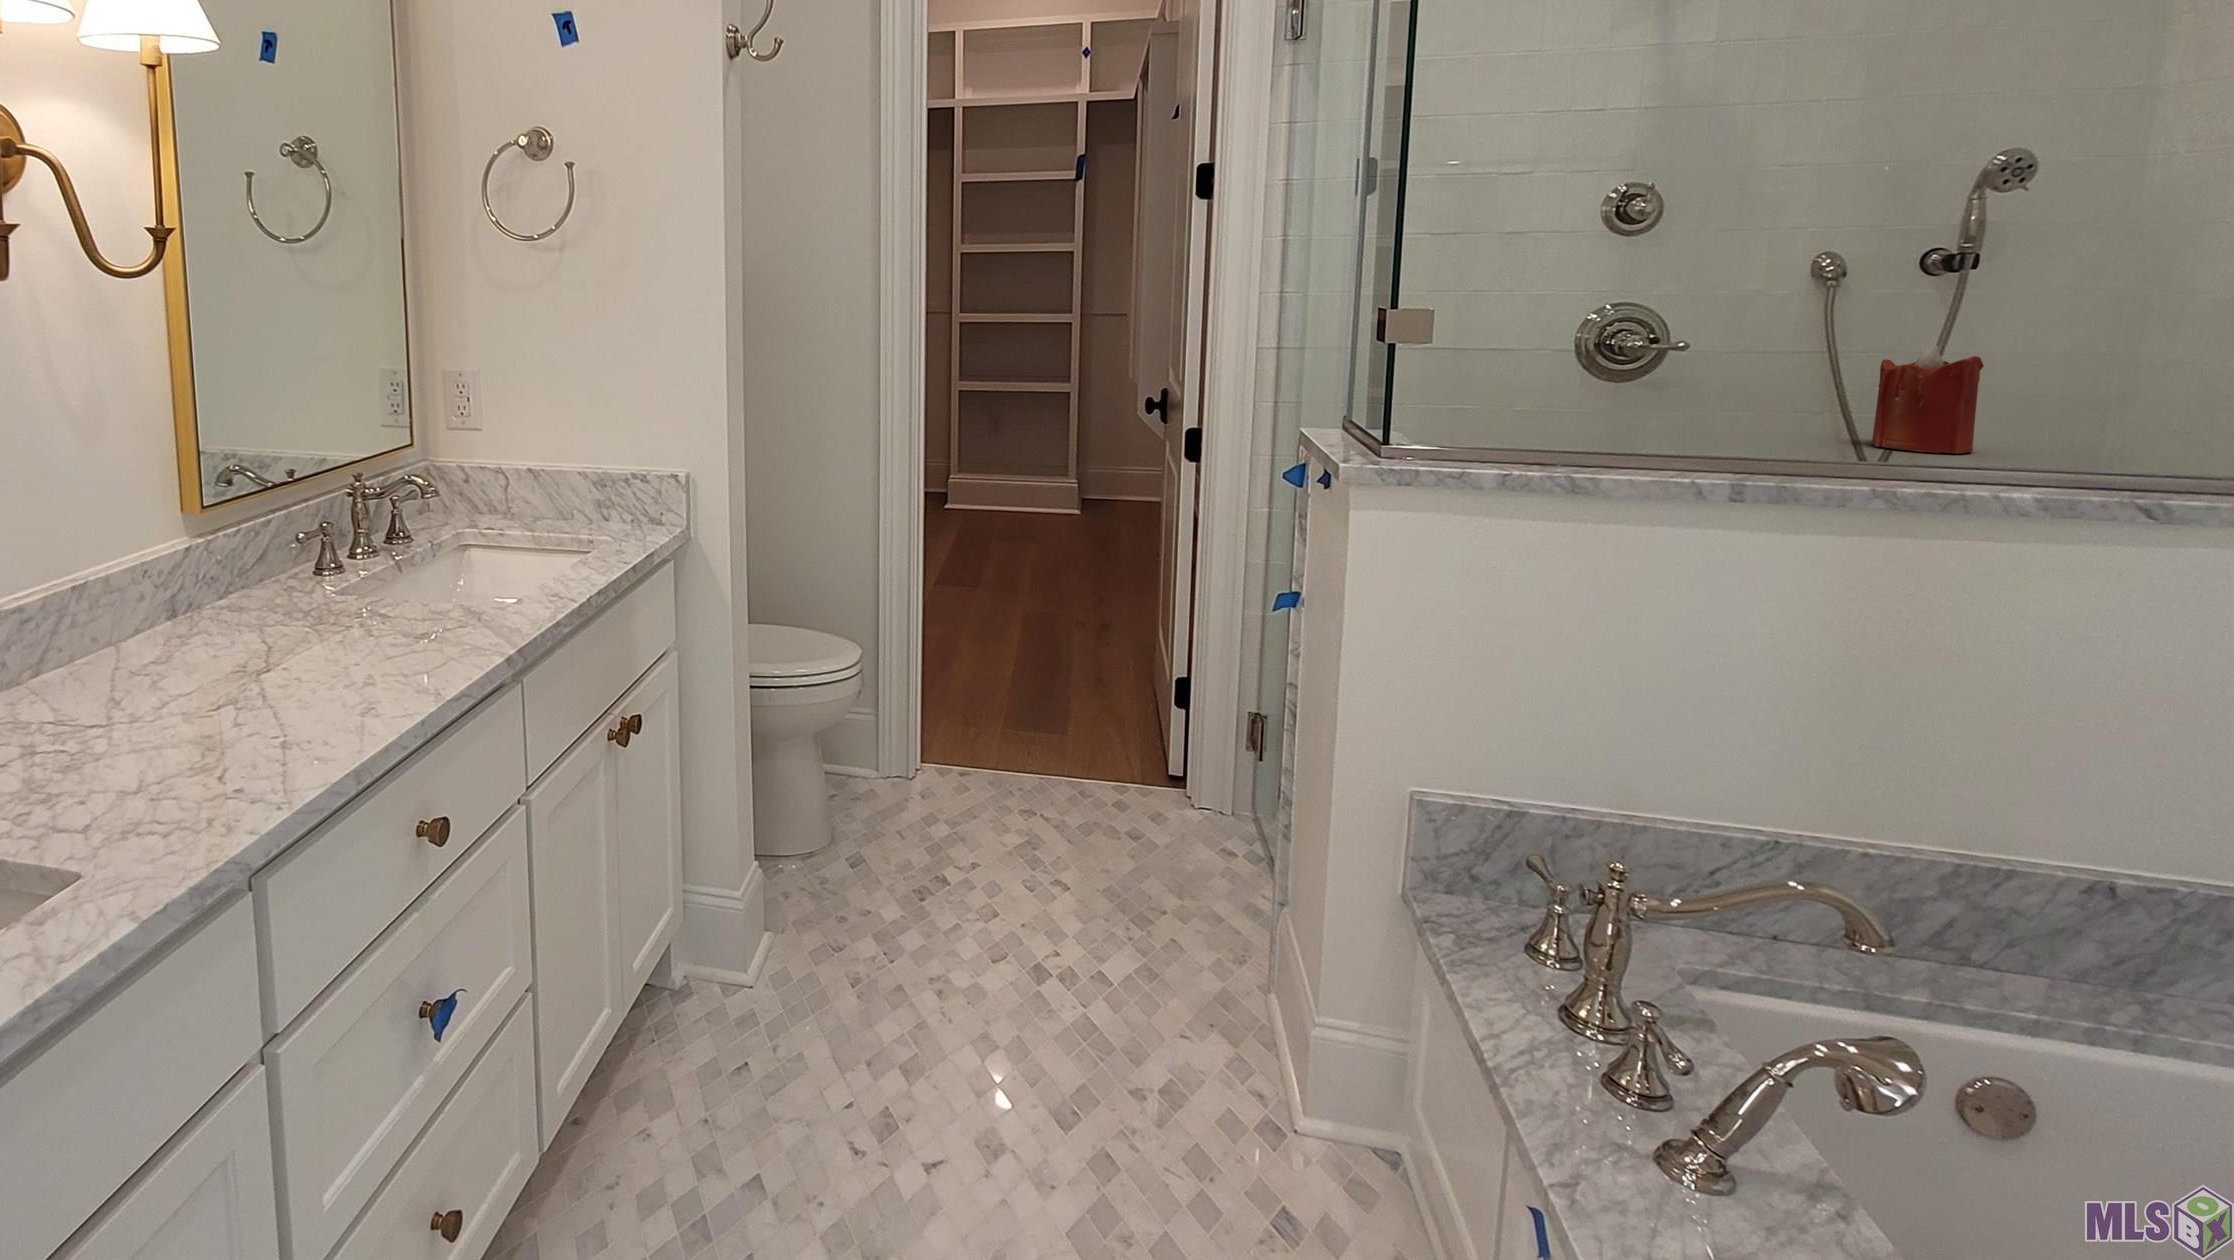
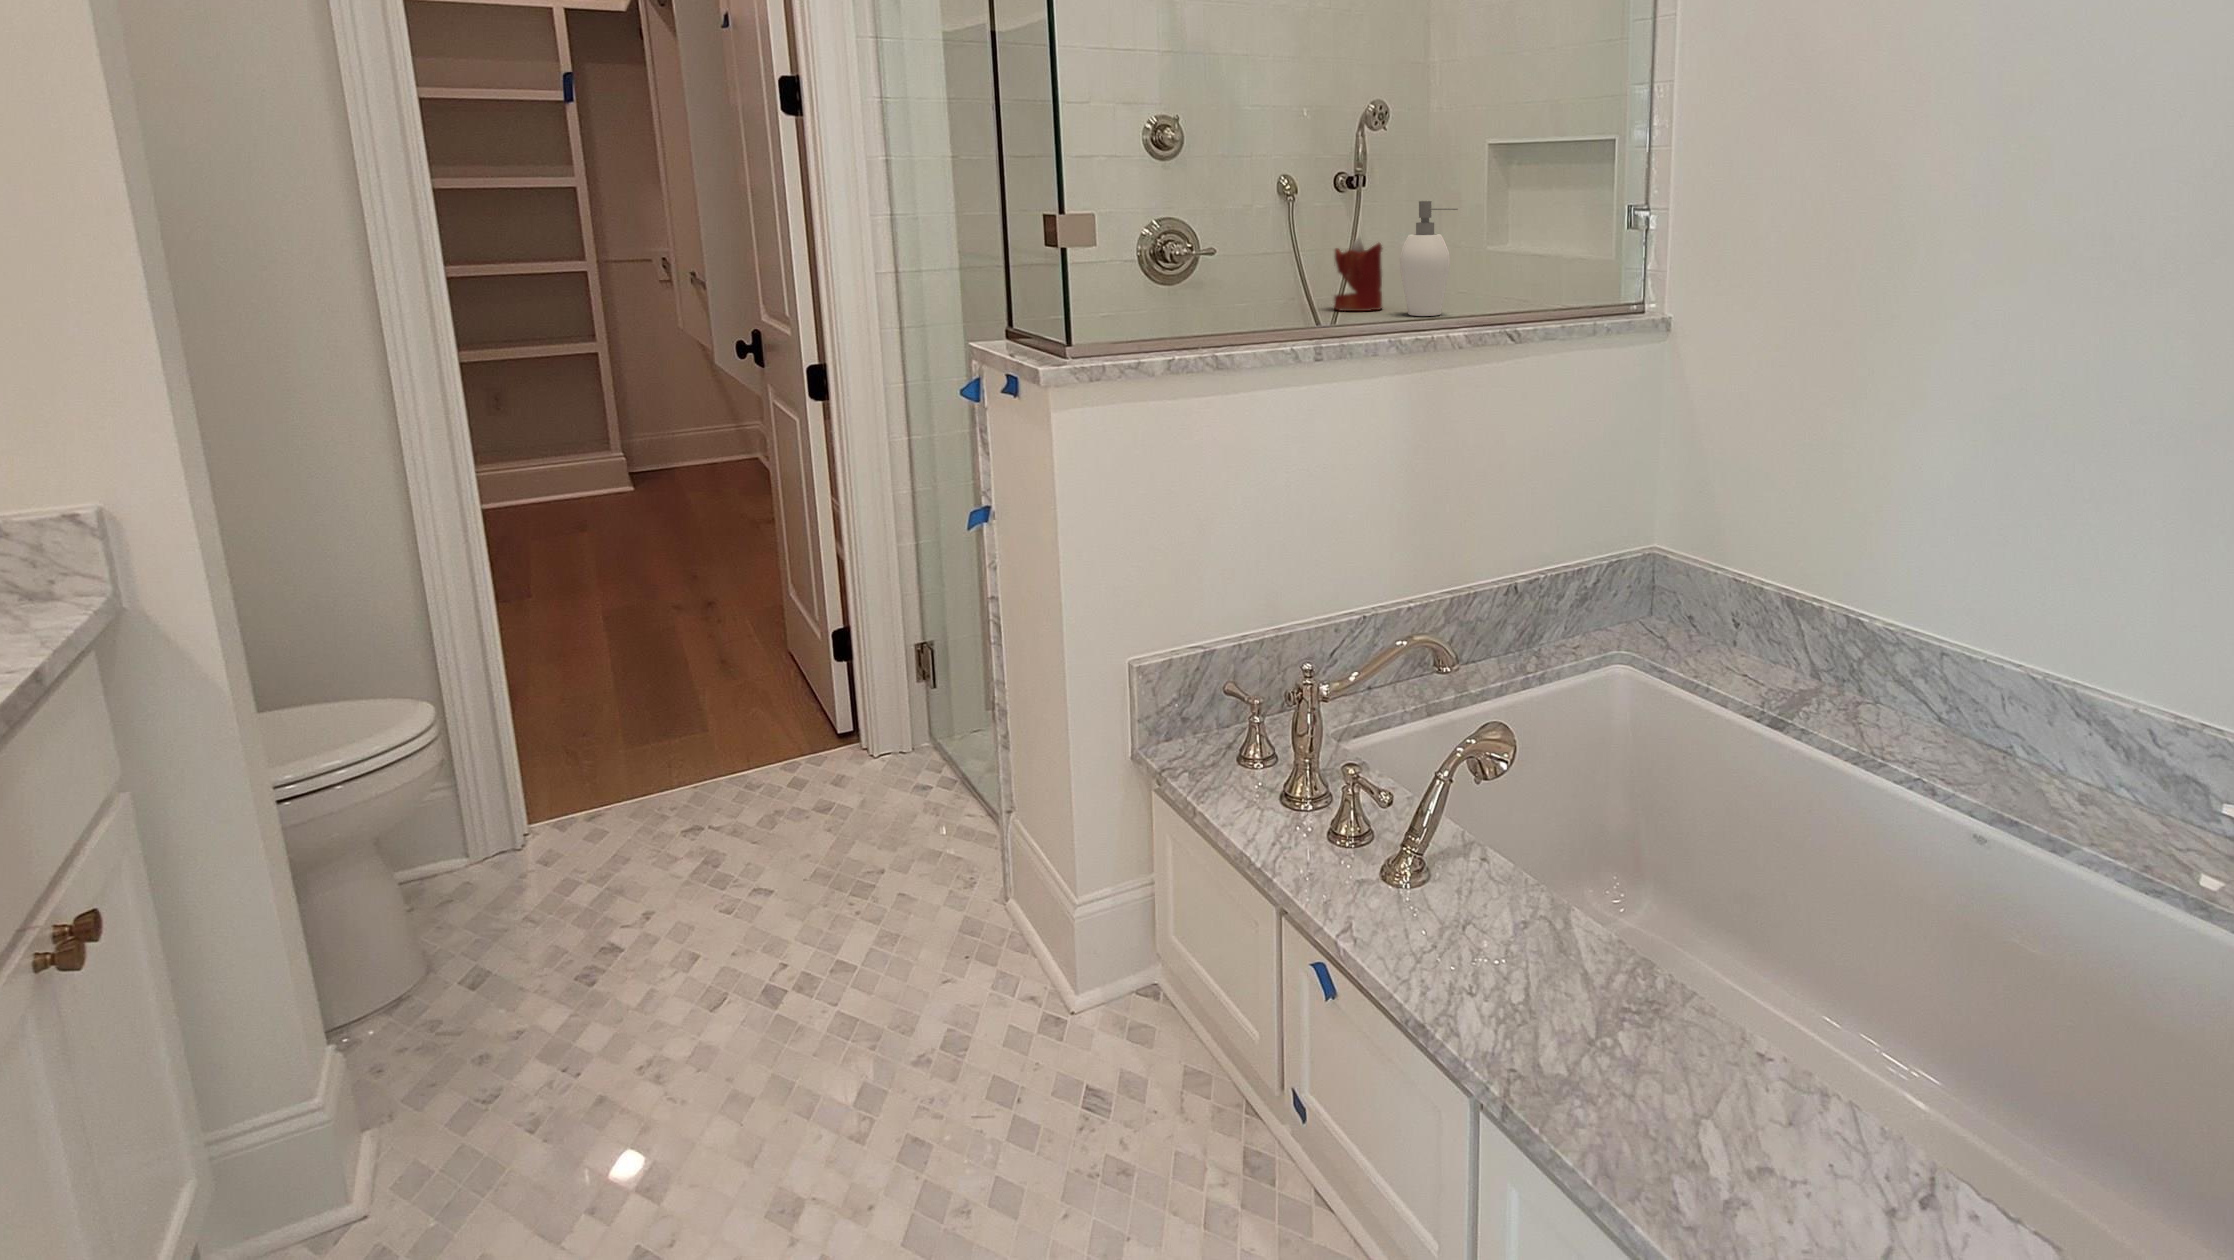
soap dispenser: none [1996,301,2129,475] -> present [1400,201,1458,316]

